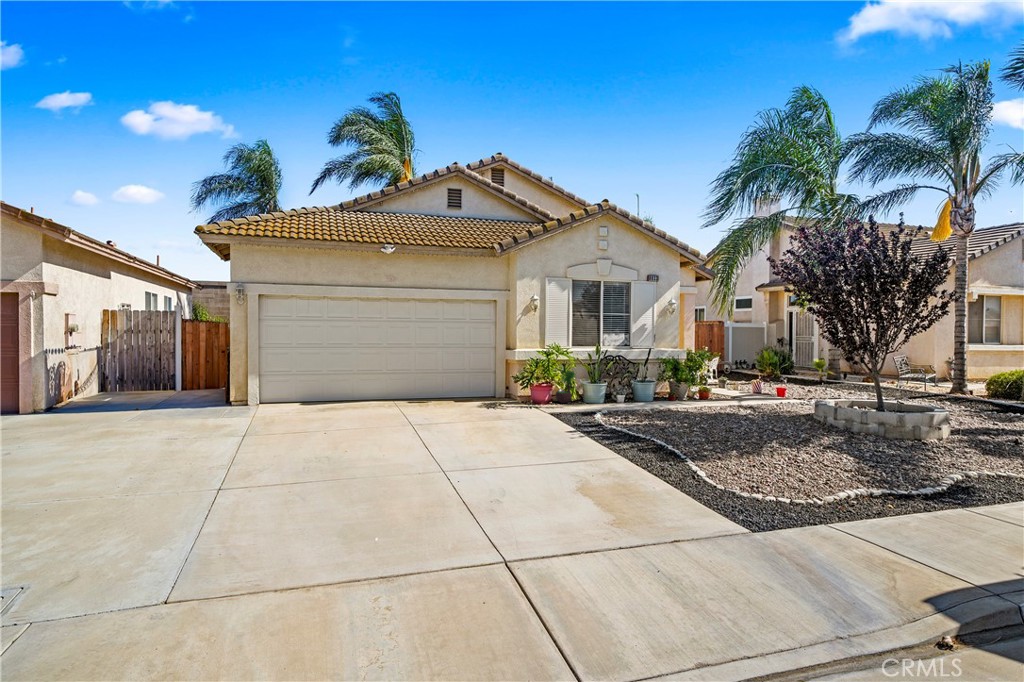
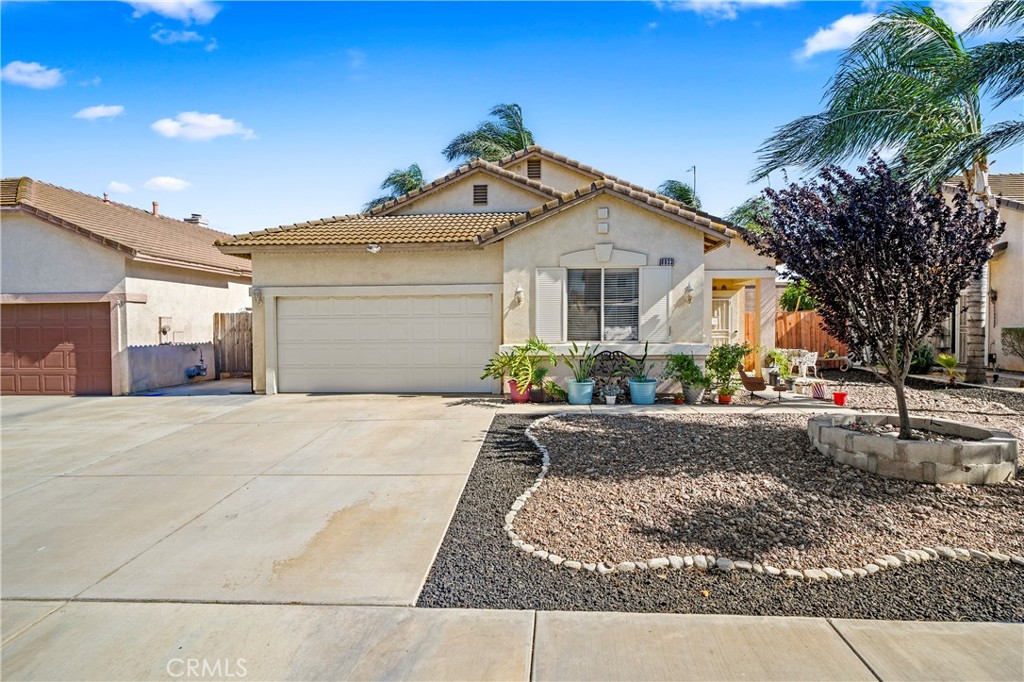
lounge chair: none [709,366,749,396] -> present [738,364,788,401]

